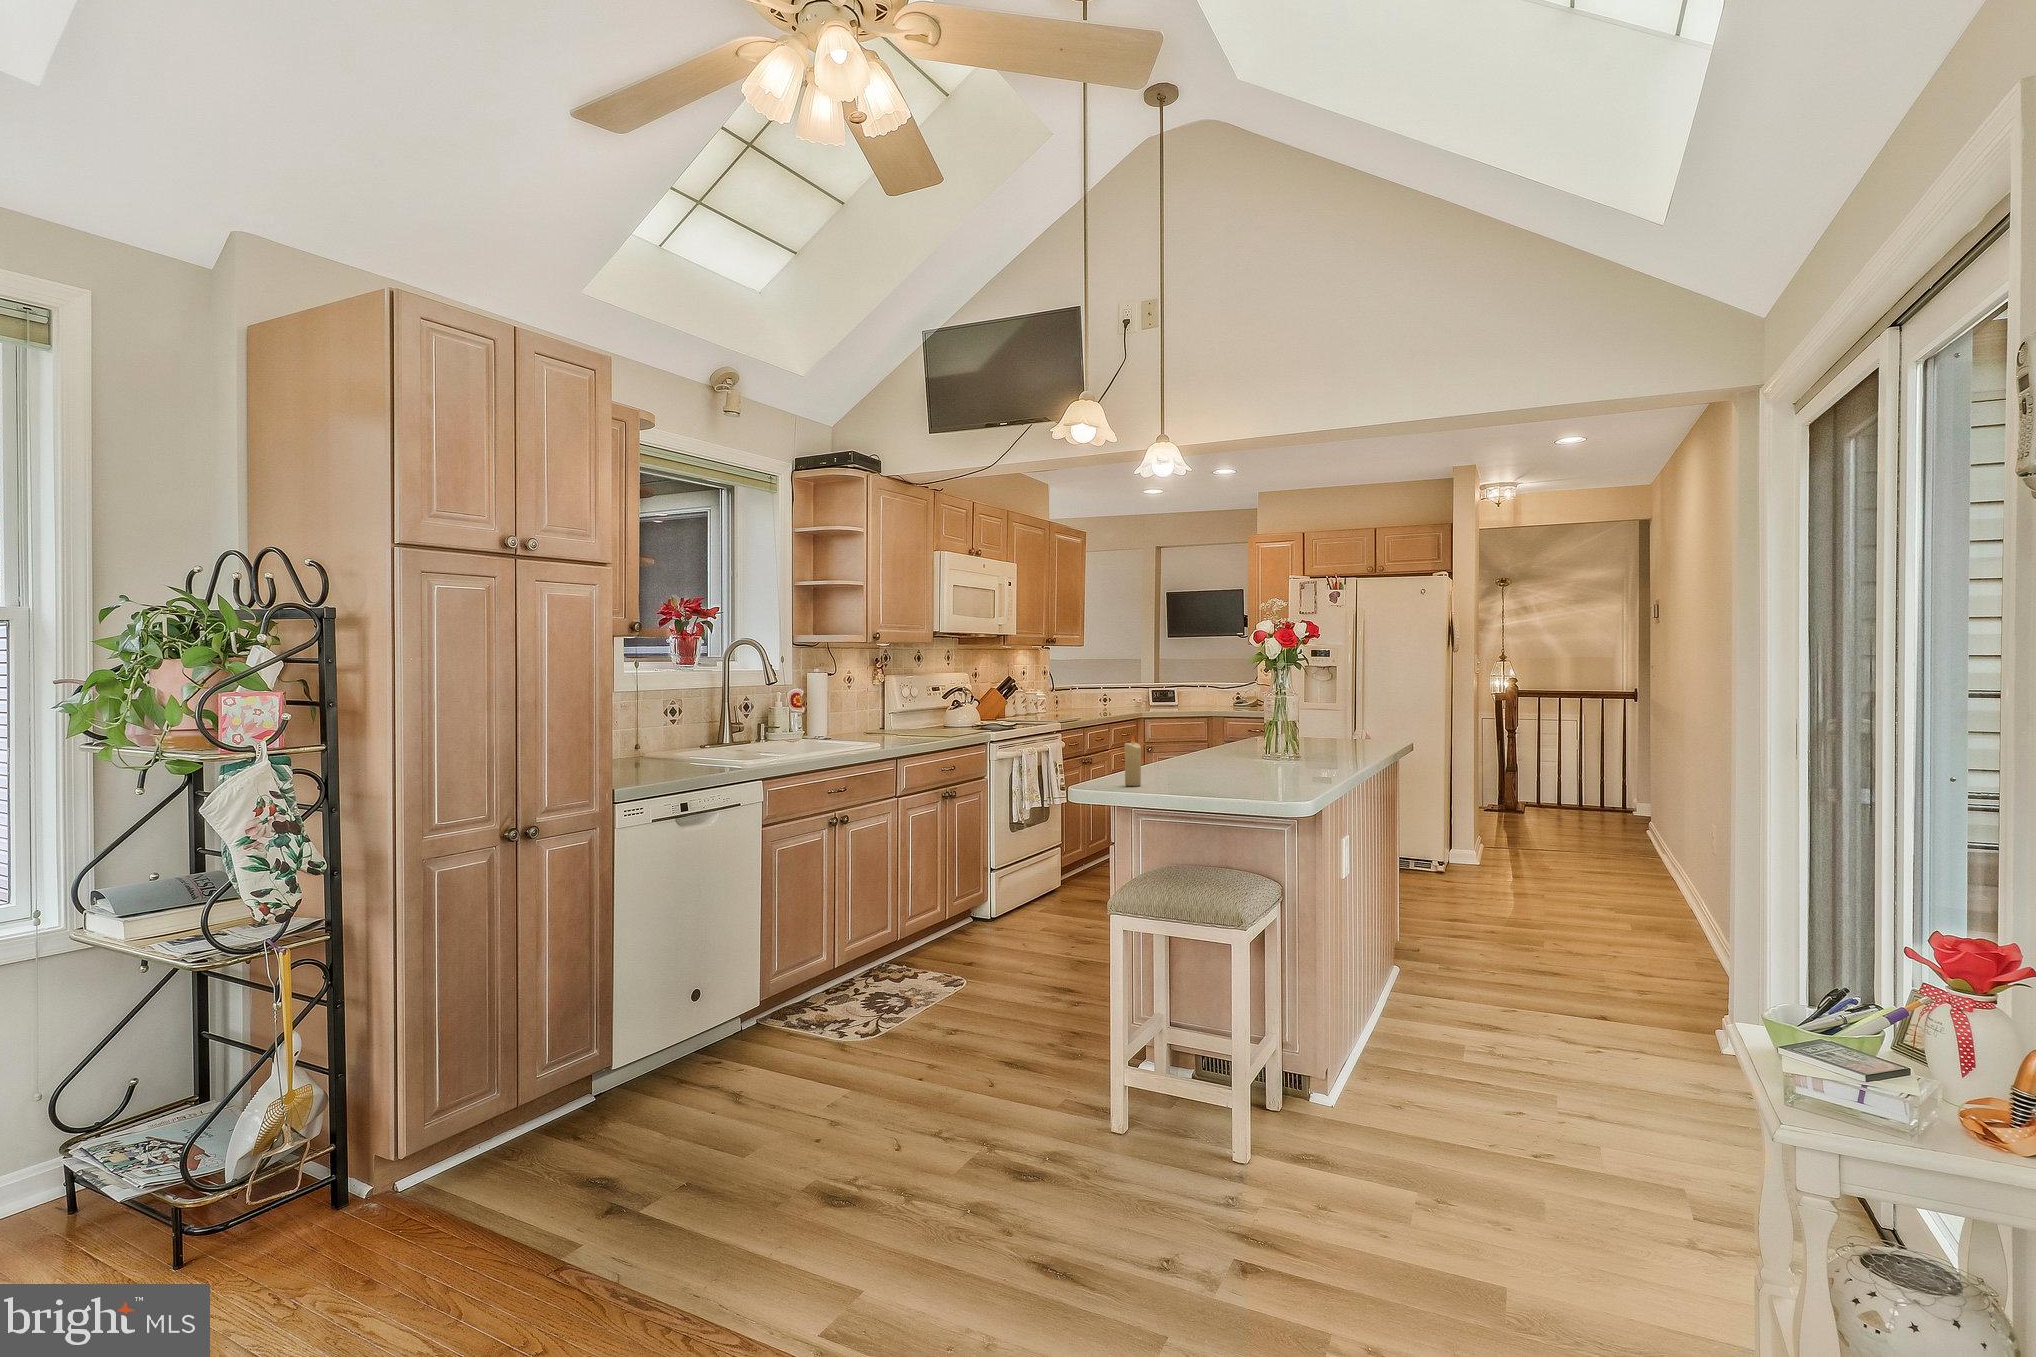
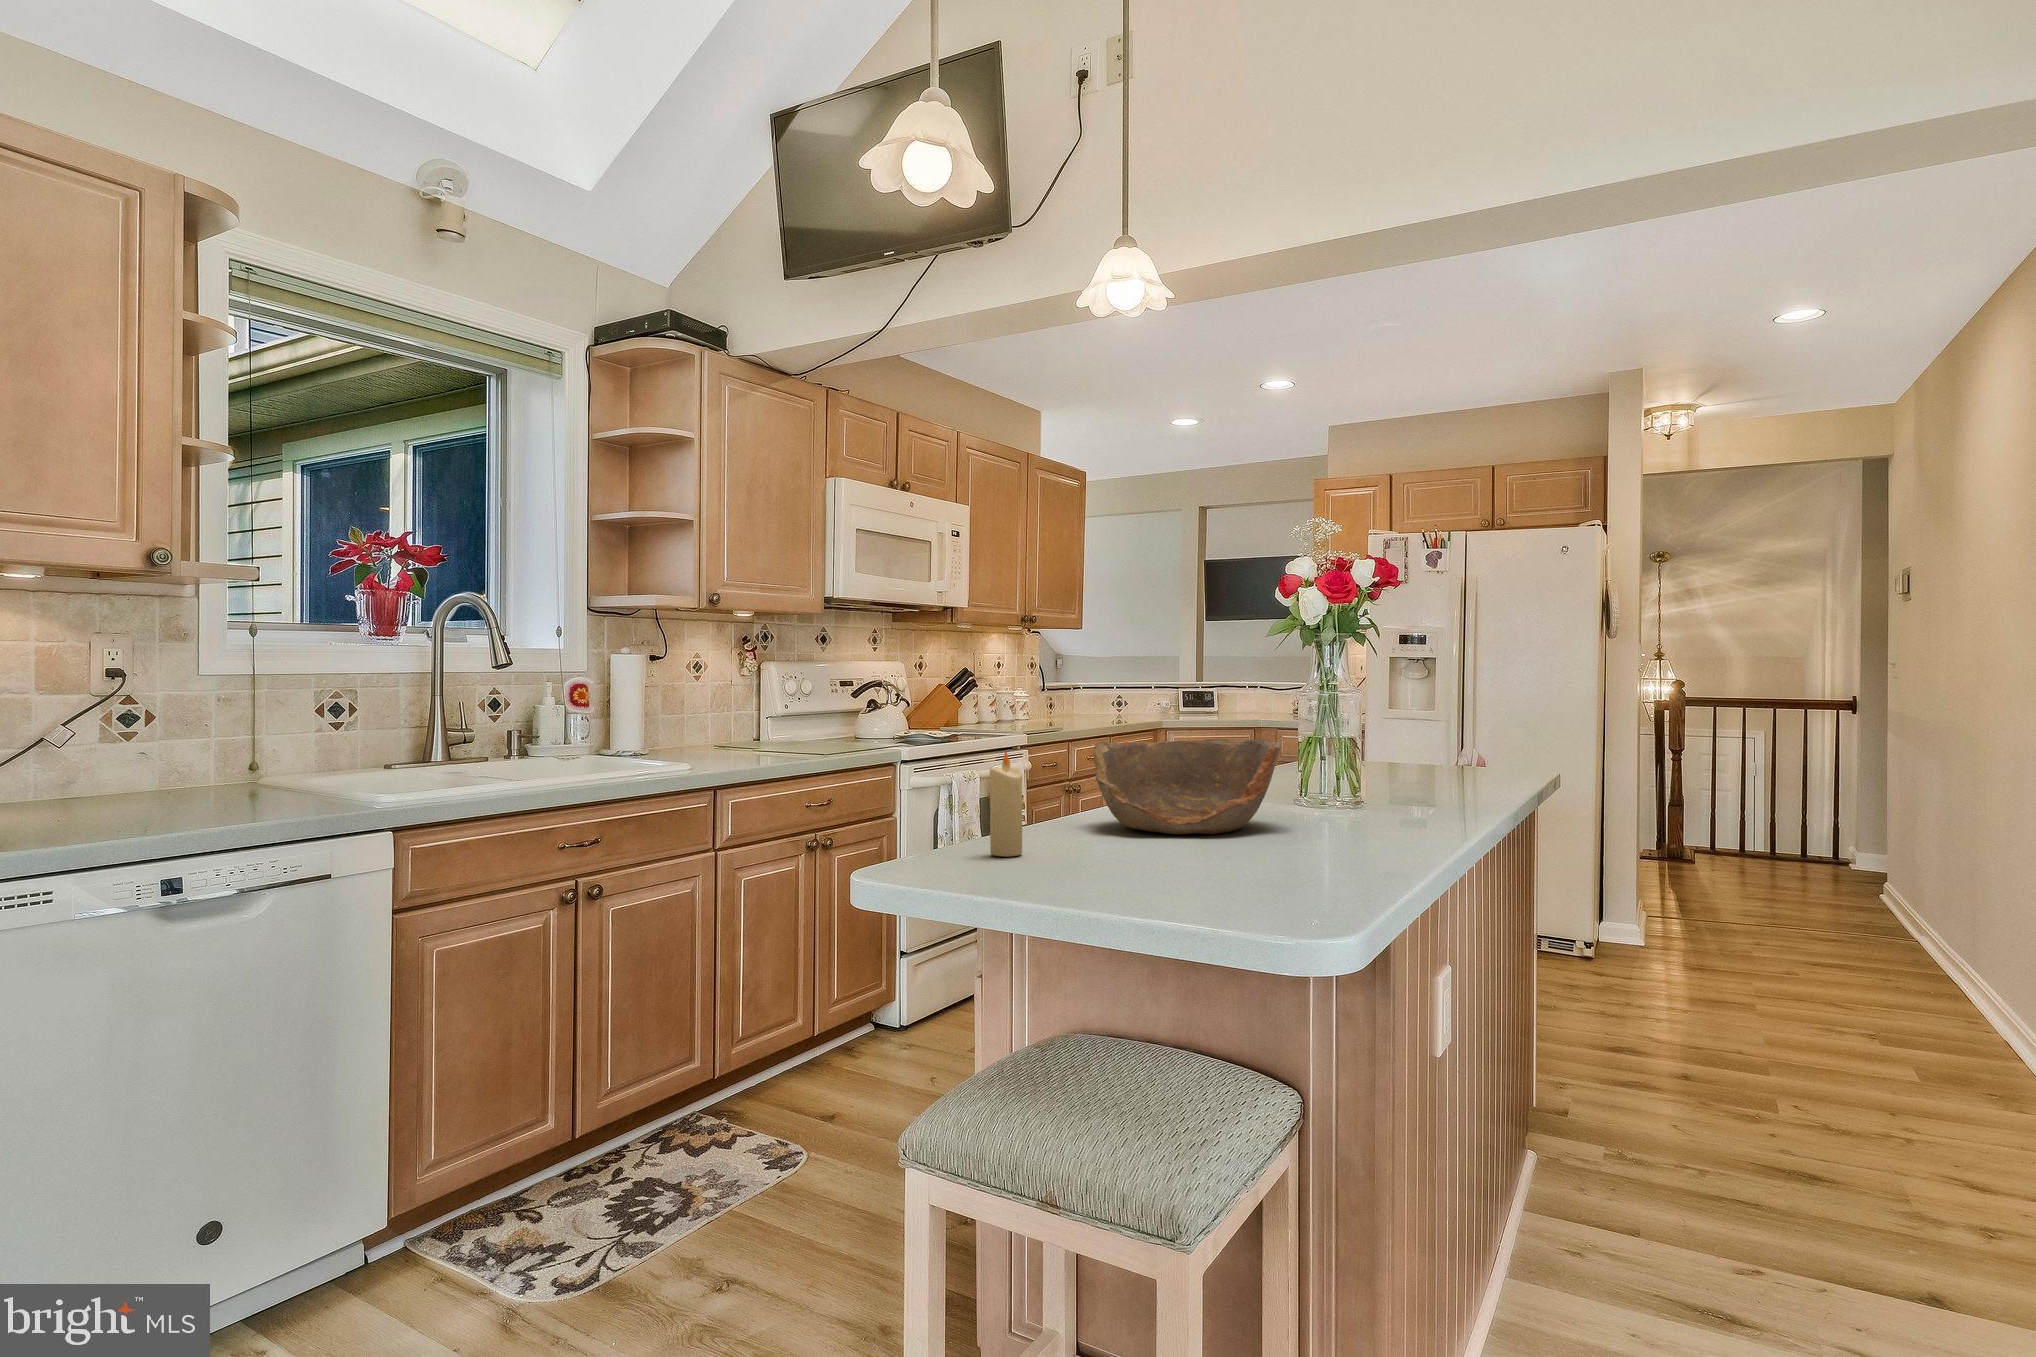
bowl: none [1162,727,1260,776] -> present [1094,738,1281,835]

